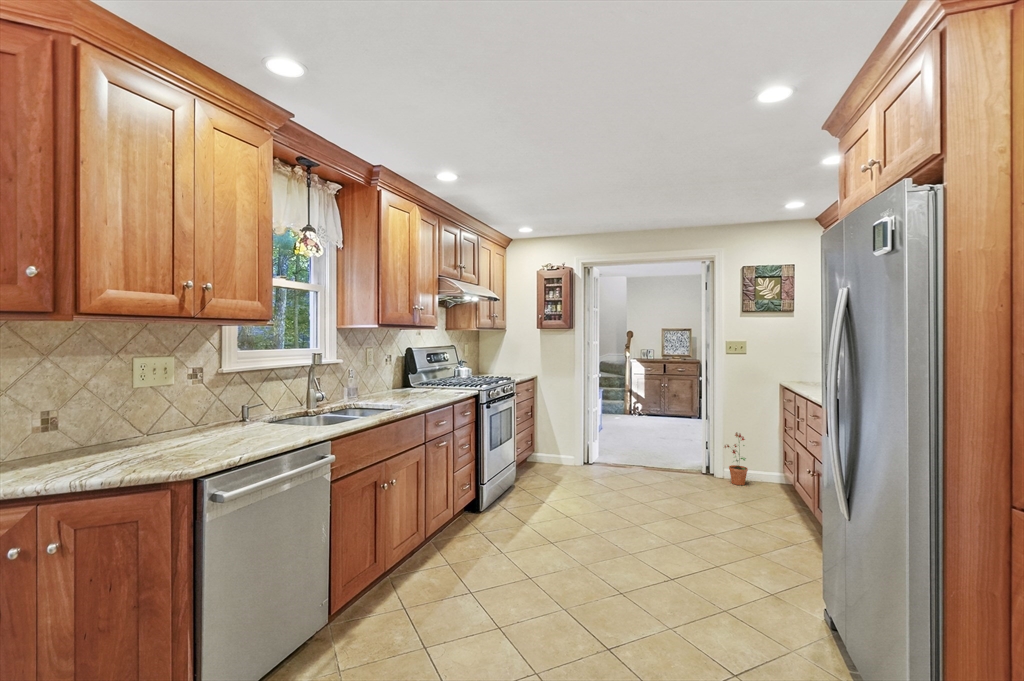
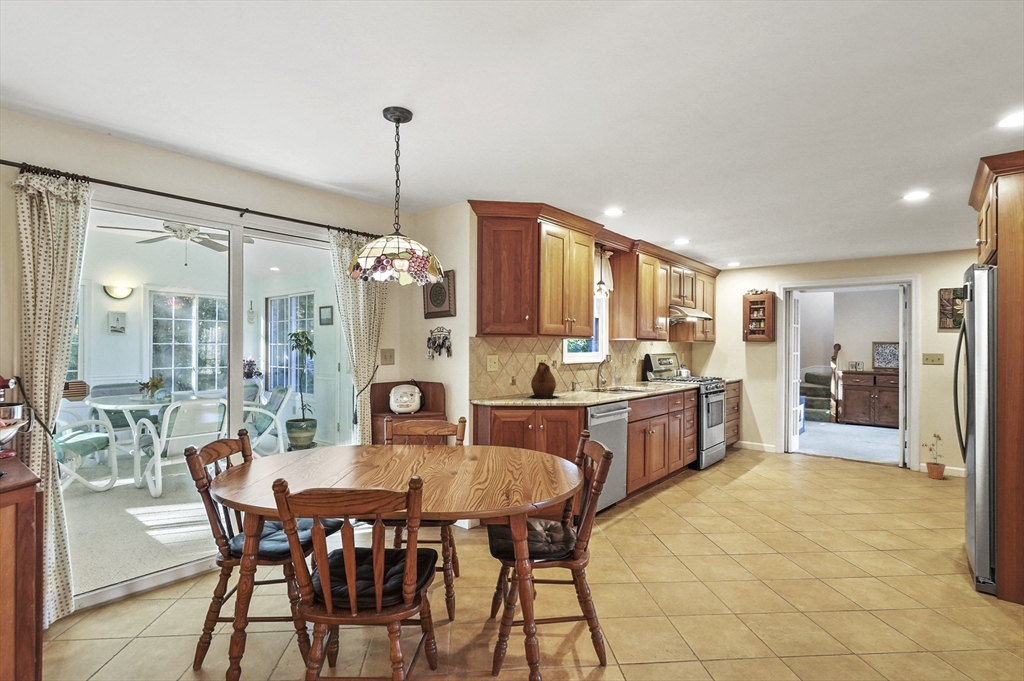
ceramic pitcher: none [60,378,157,464] -> present [530,362,559,398]

